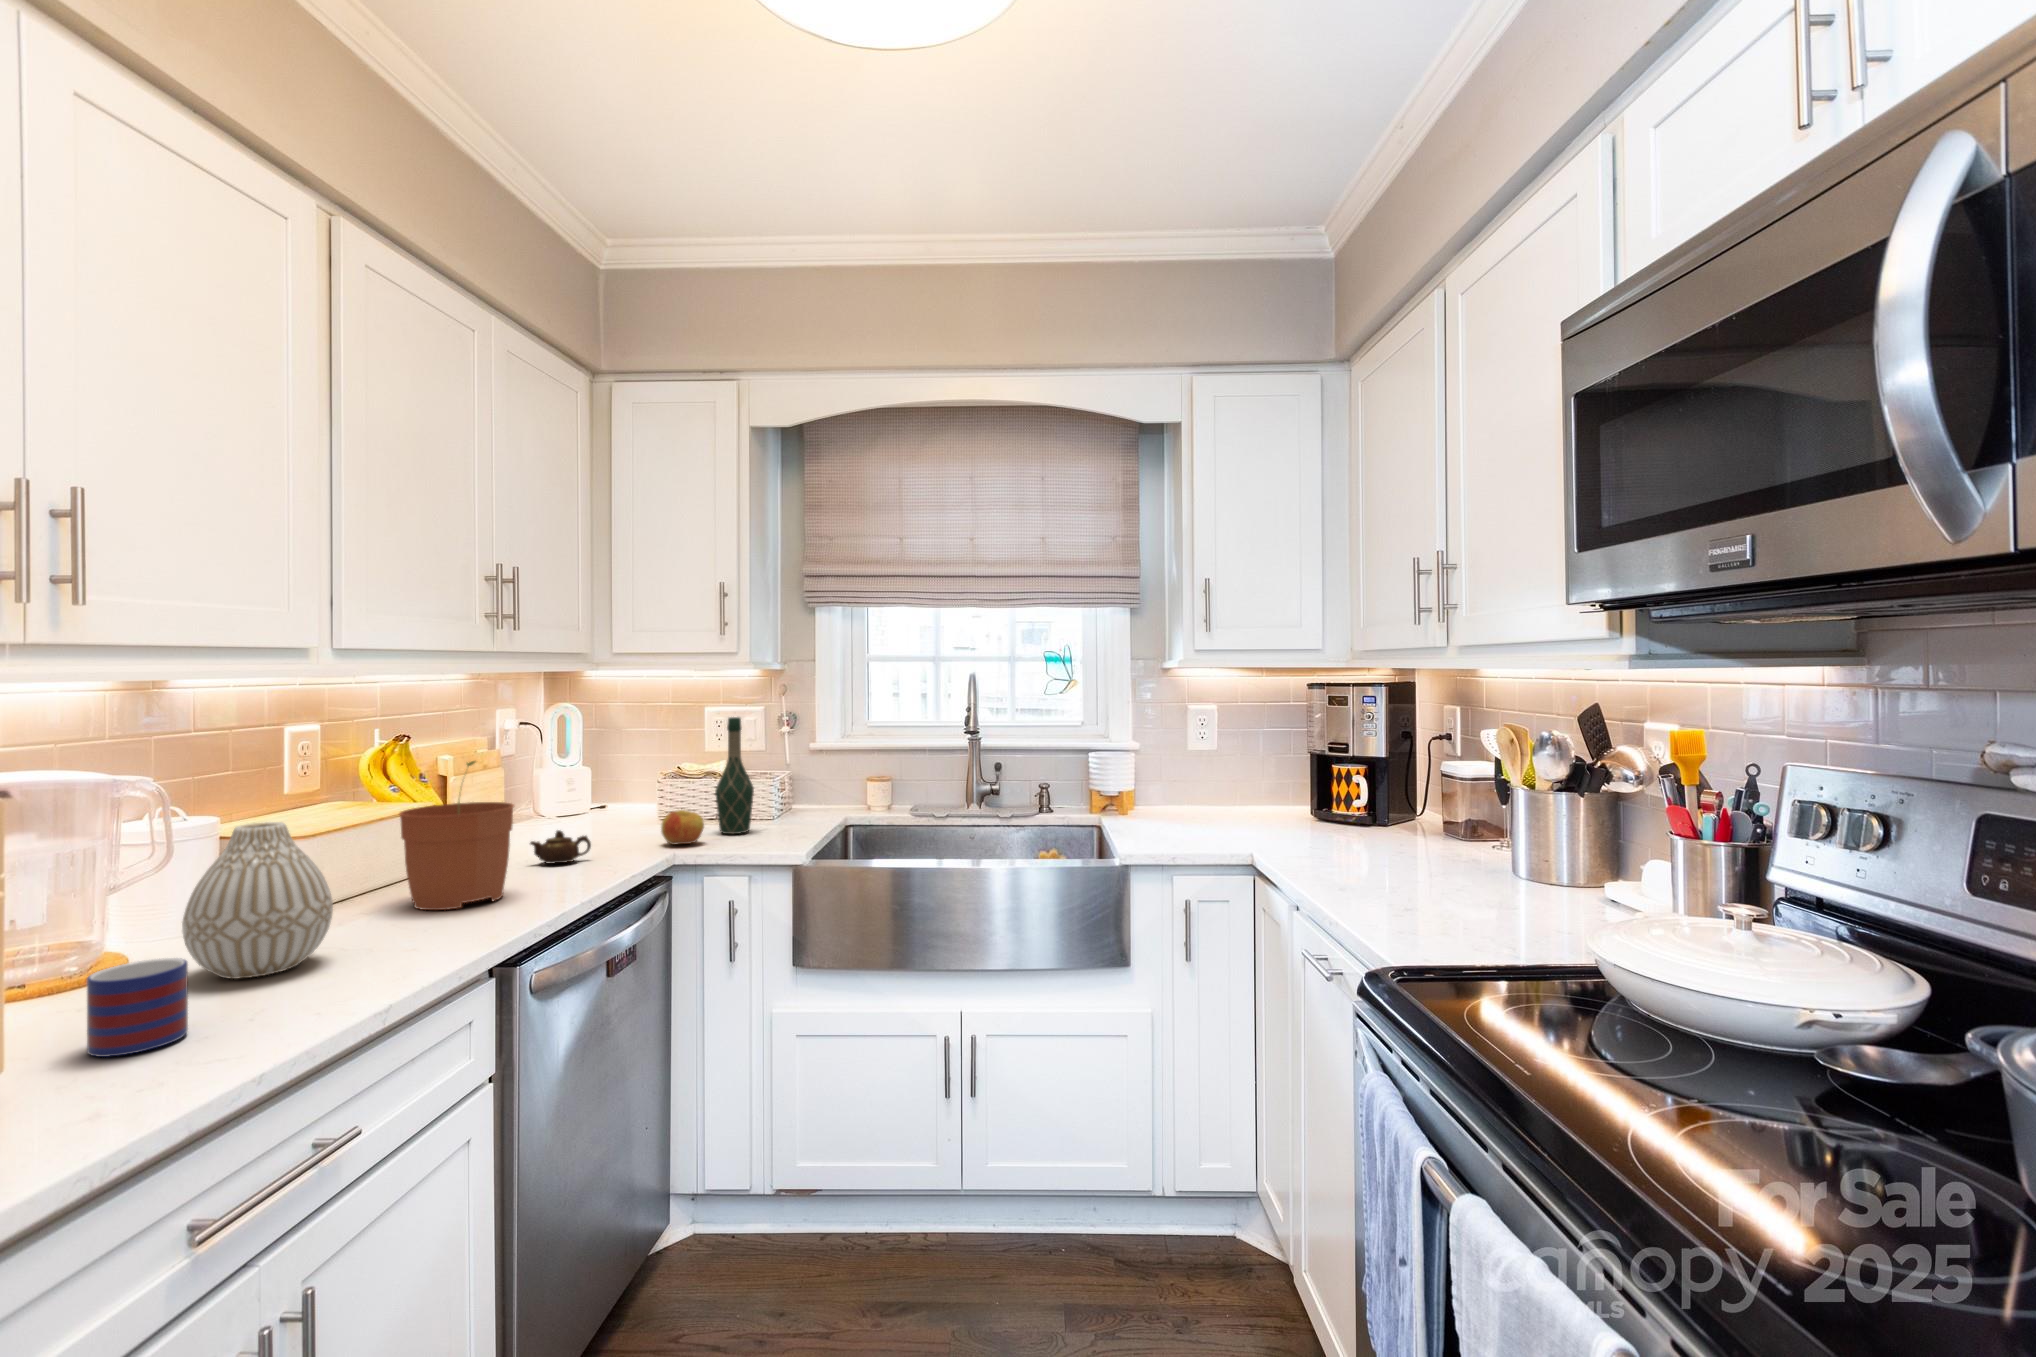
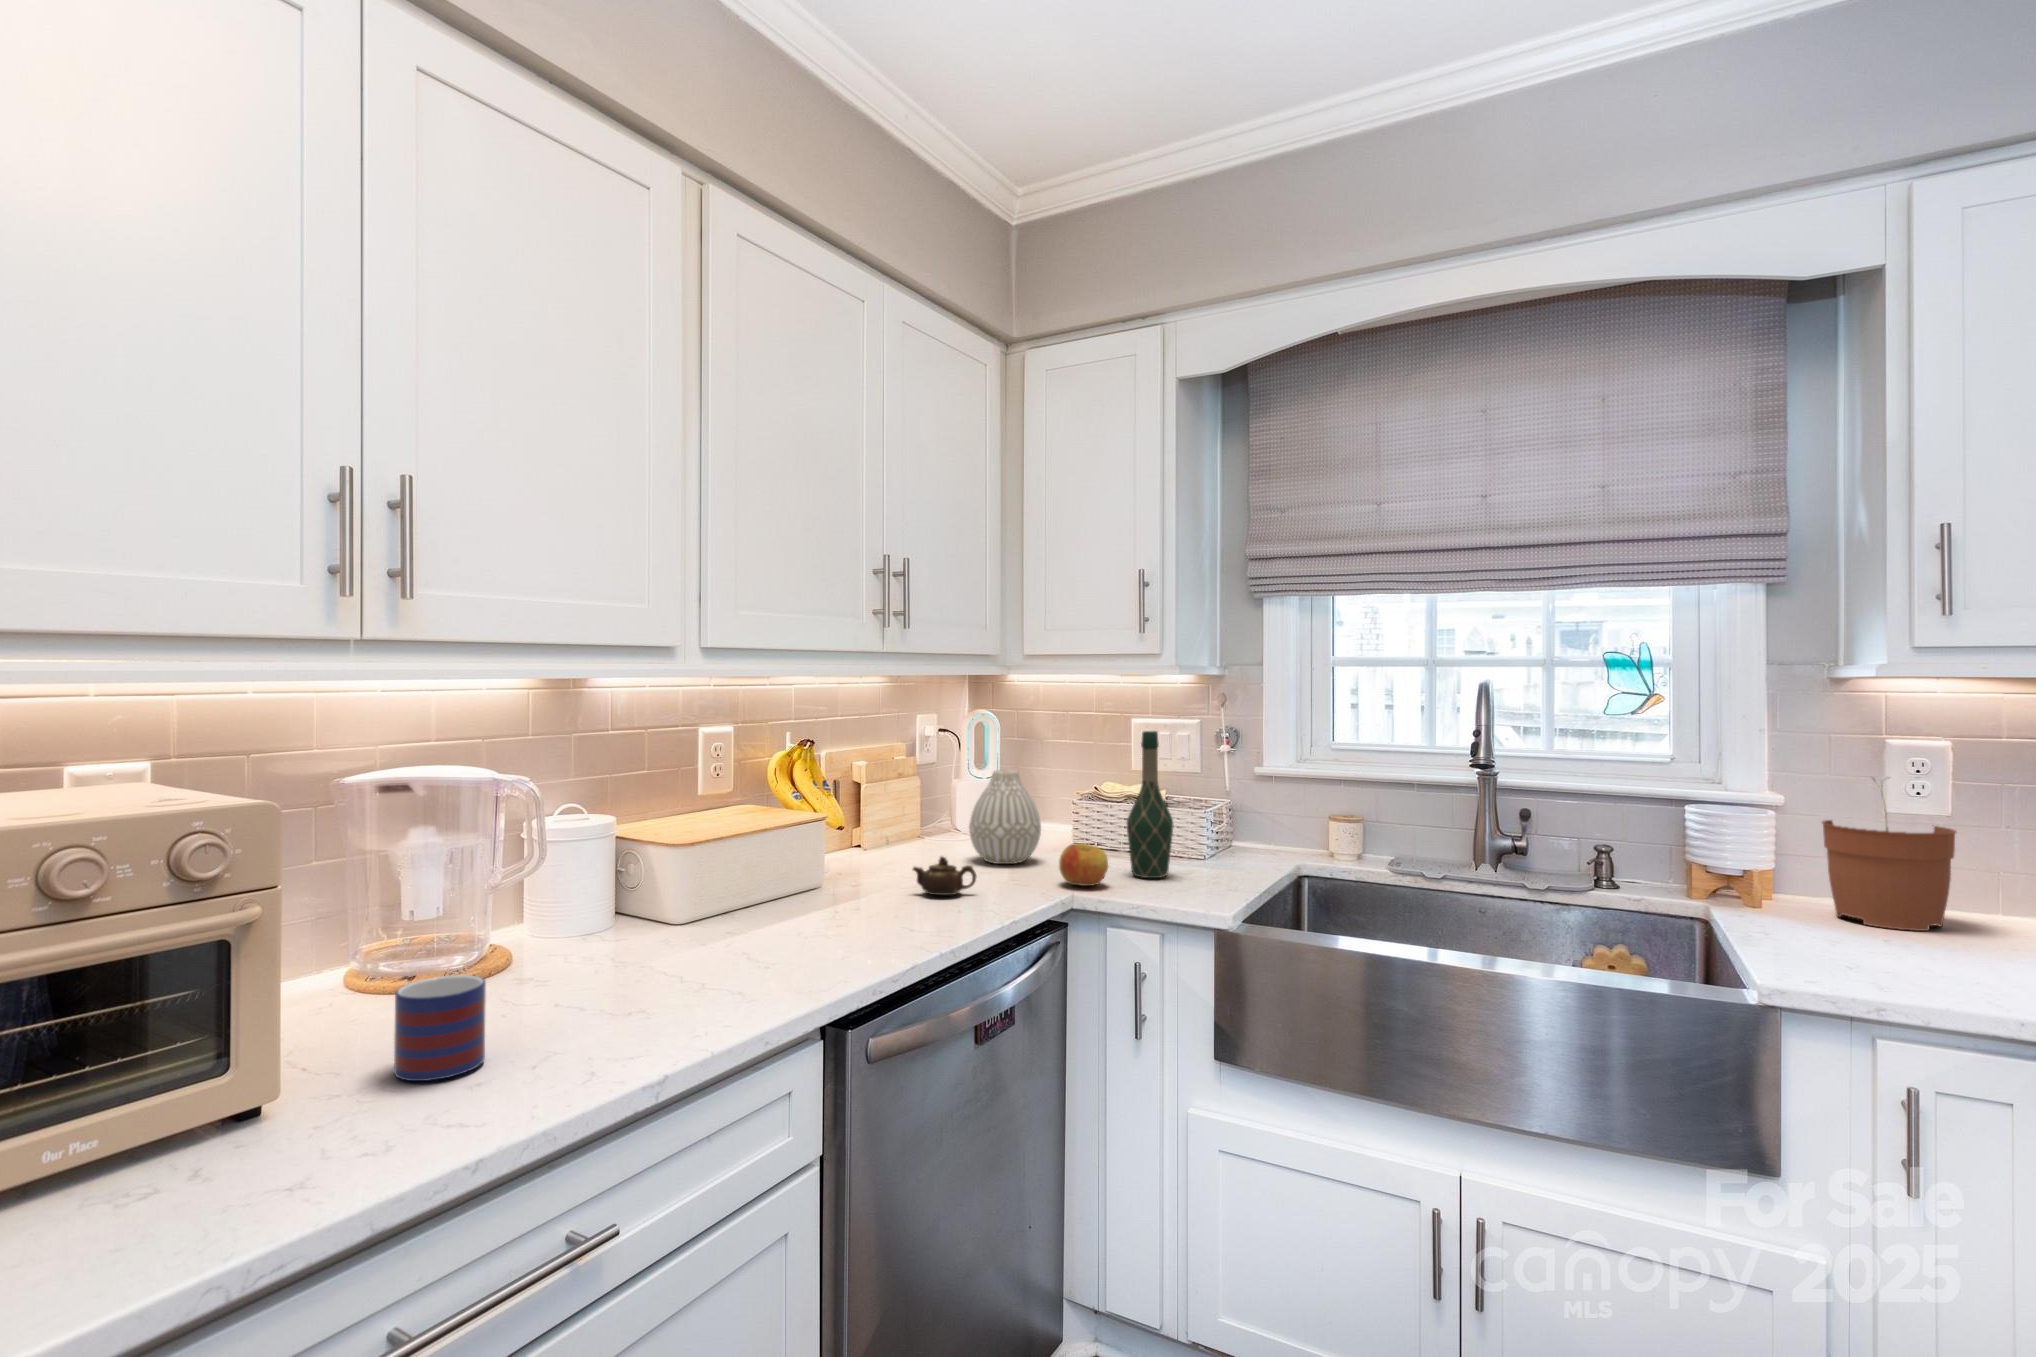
plant pot: present [399,761,514,910] -> present [1822,779,1956,931]
vase: present [182,822,333,979] -> present [969,770,1041,864]

